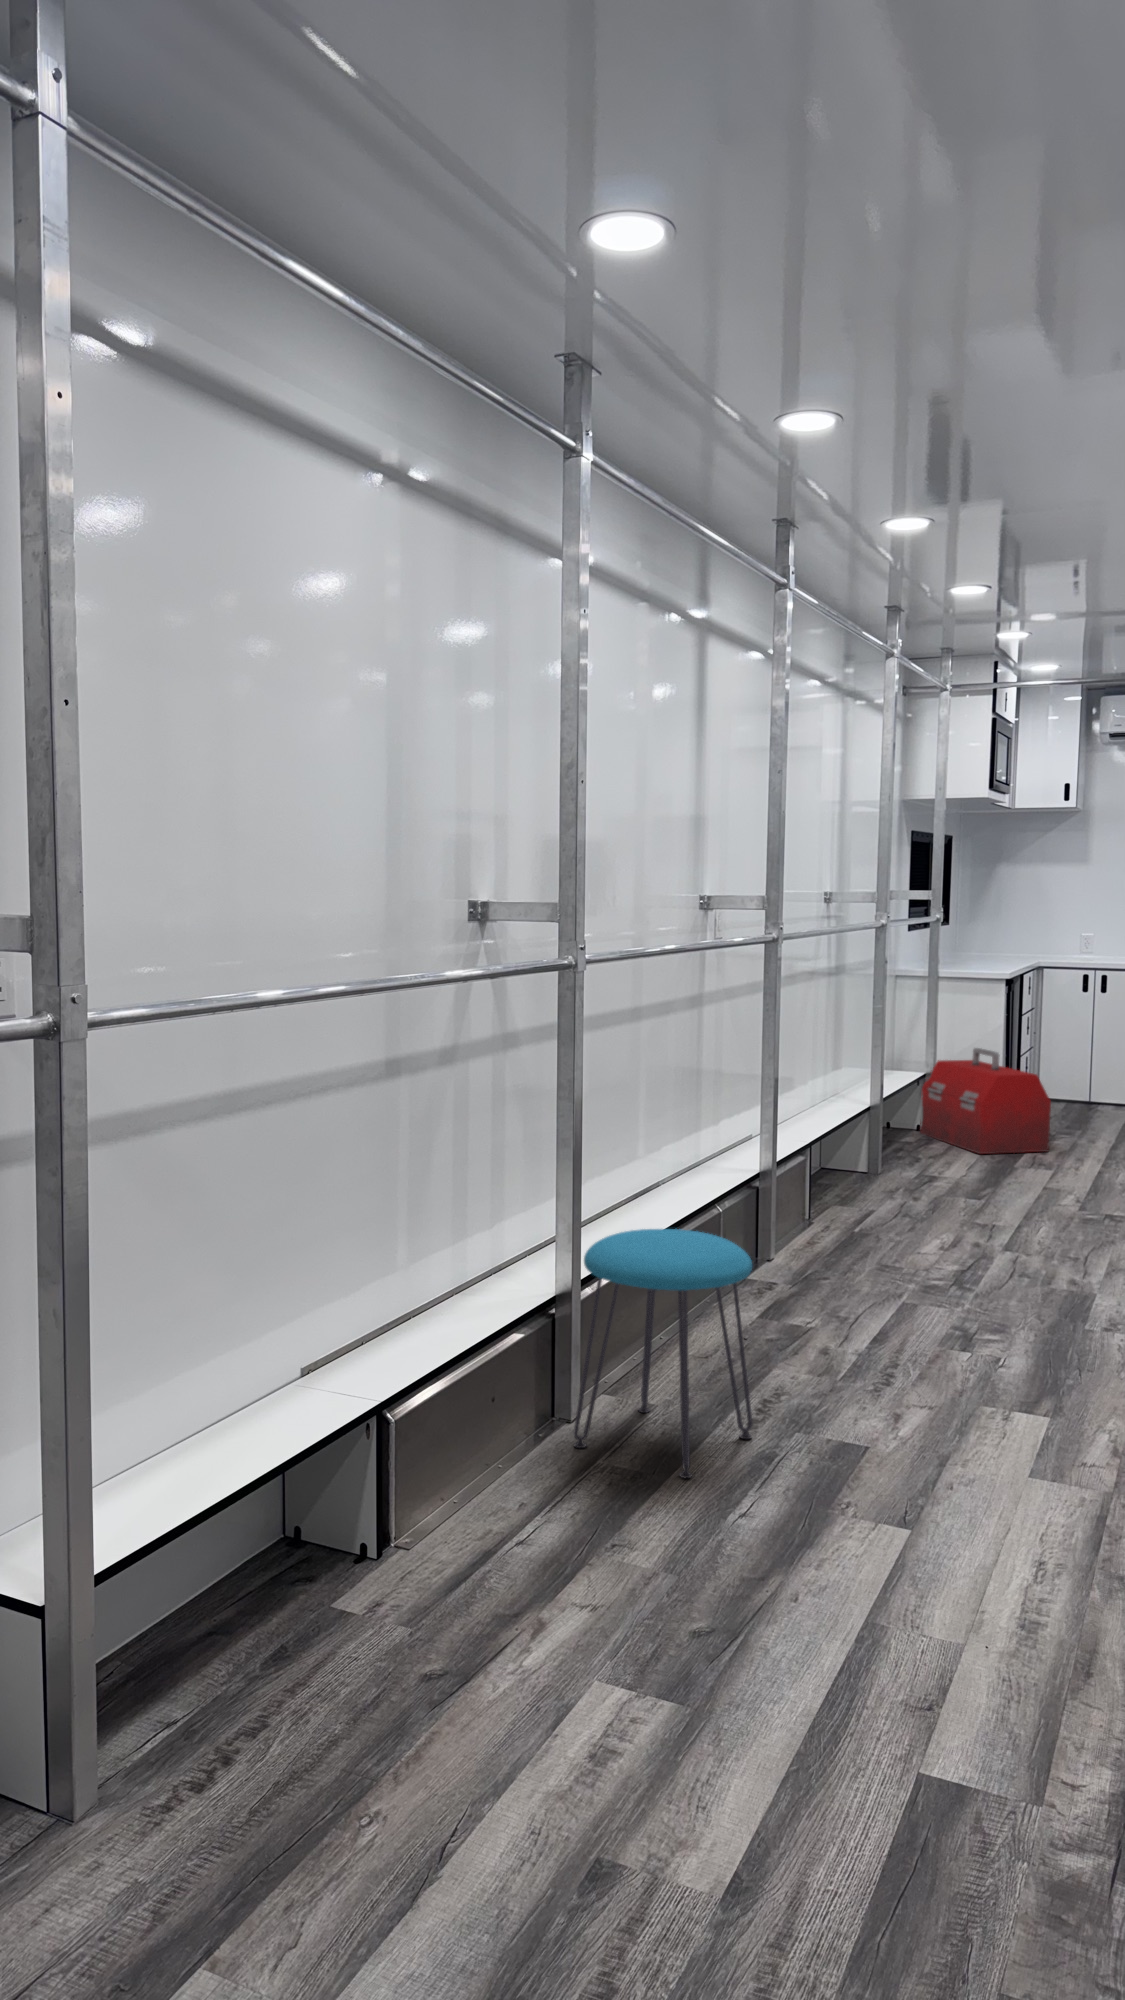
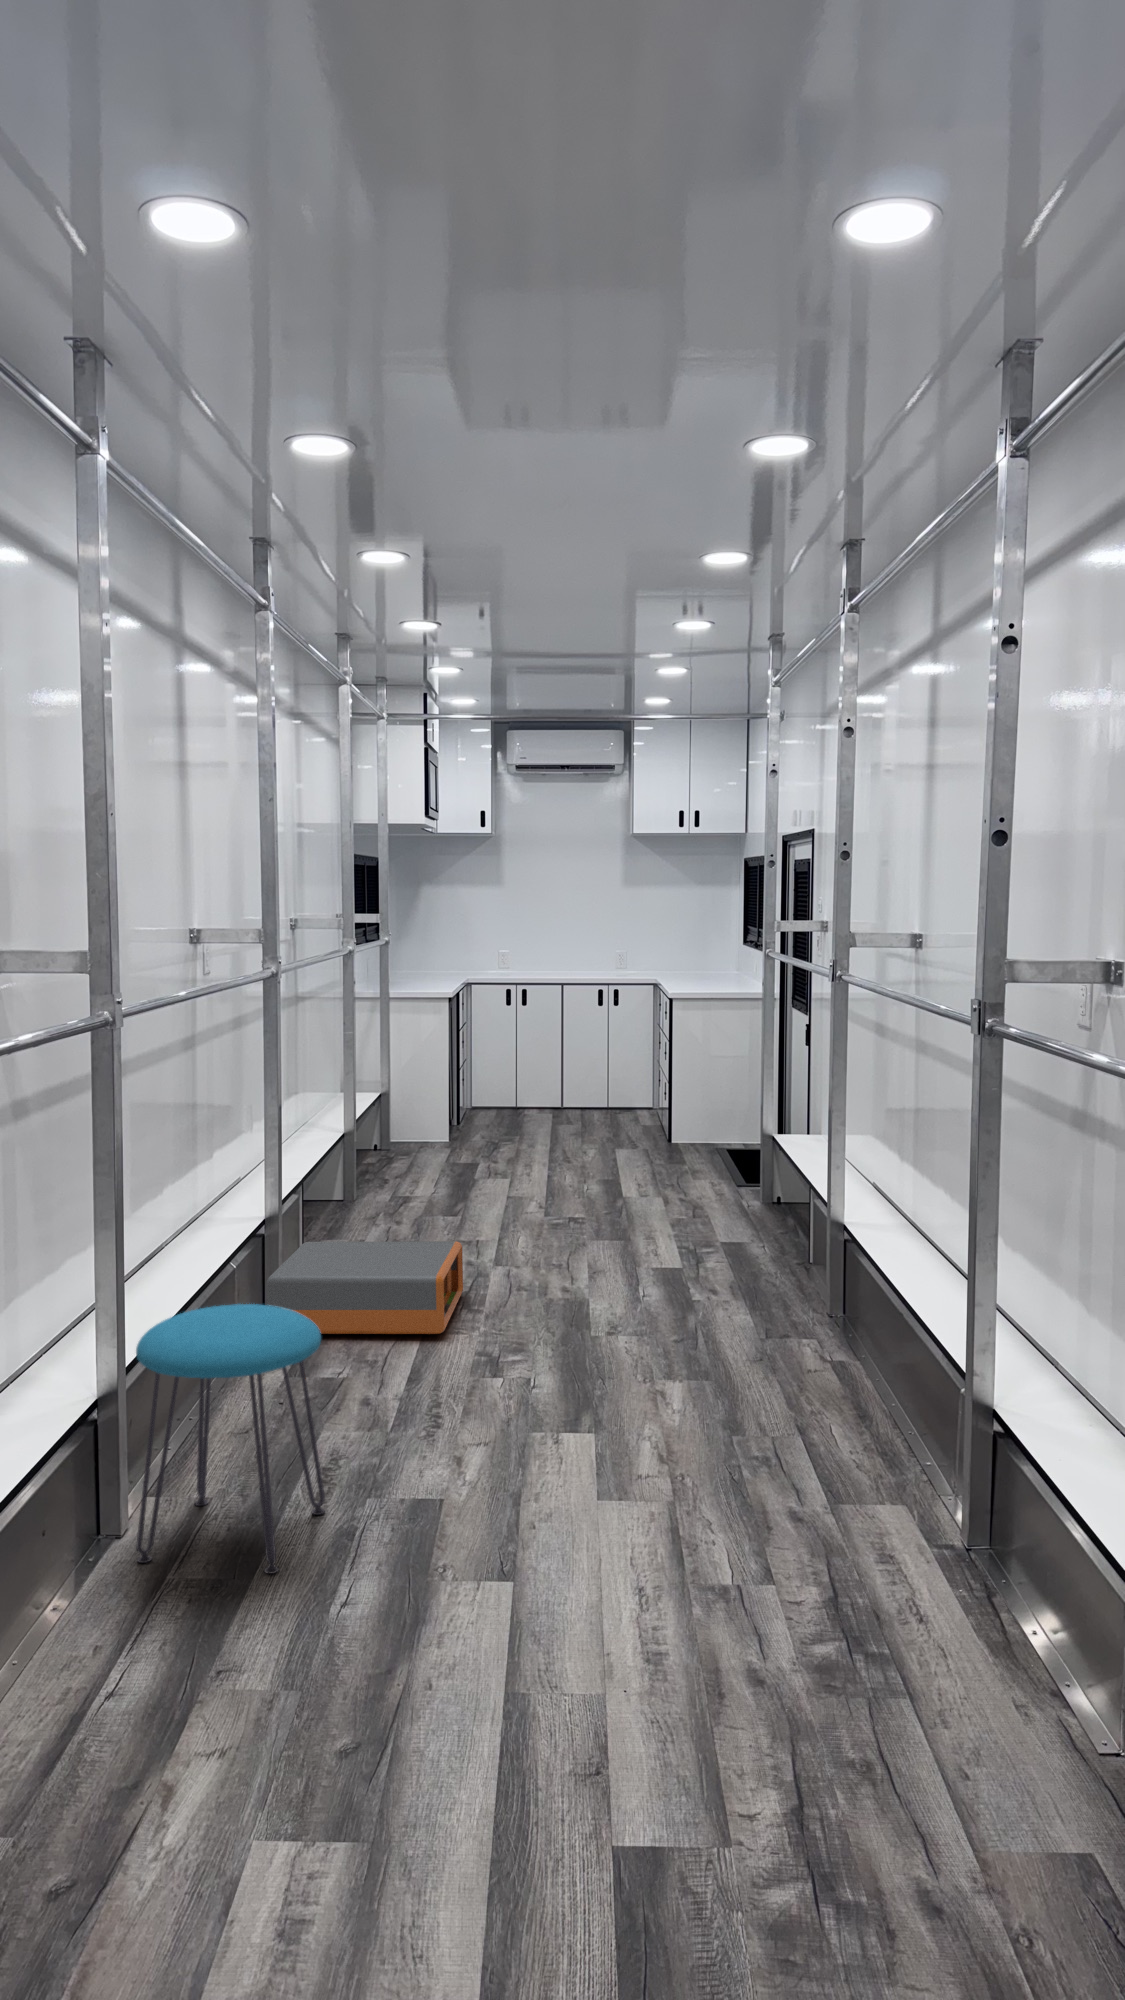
toolbox: present [920,1048,1051,1154] -> none [376,1067,500,1170]
storage box: none [753,1200,961,1303] -> present [267,1241,463,1334]

